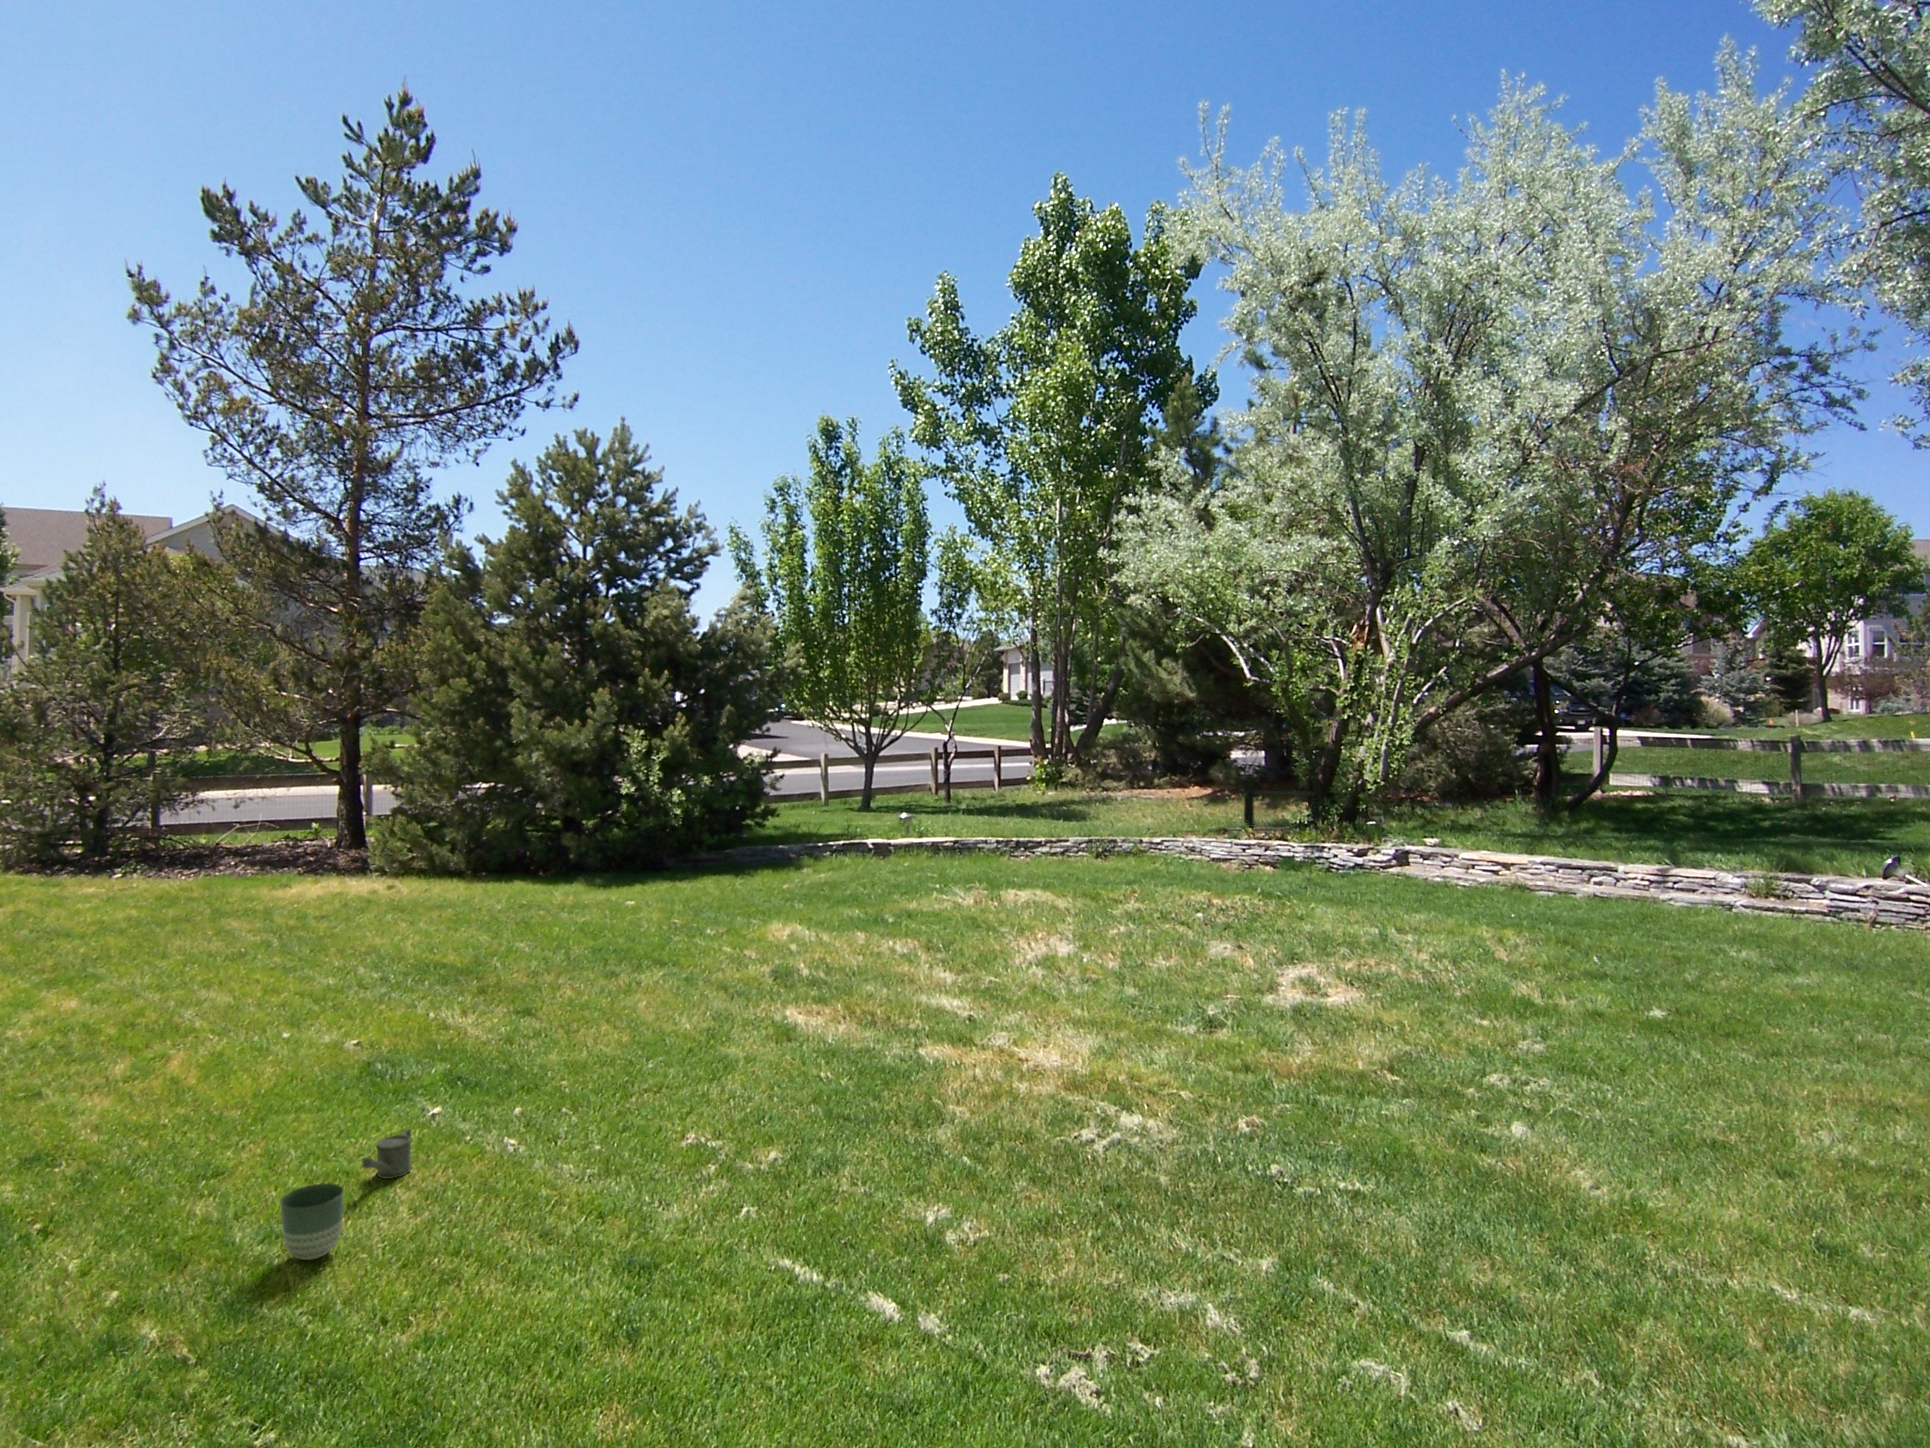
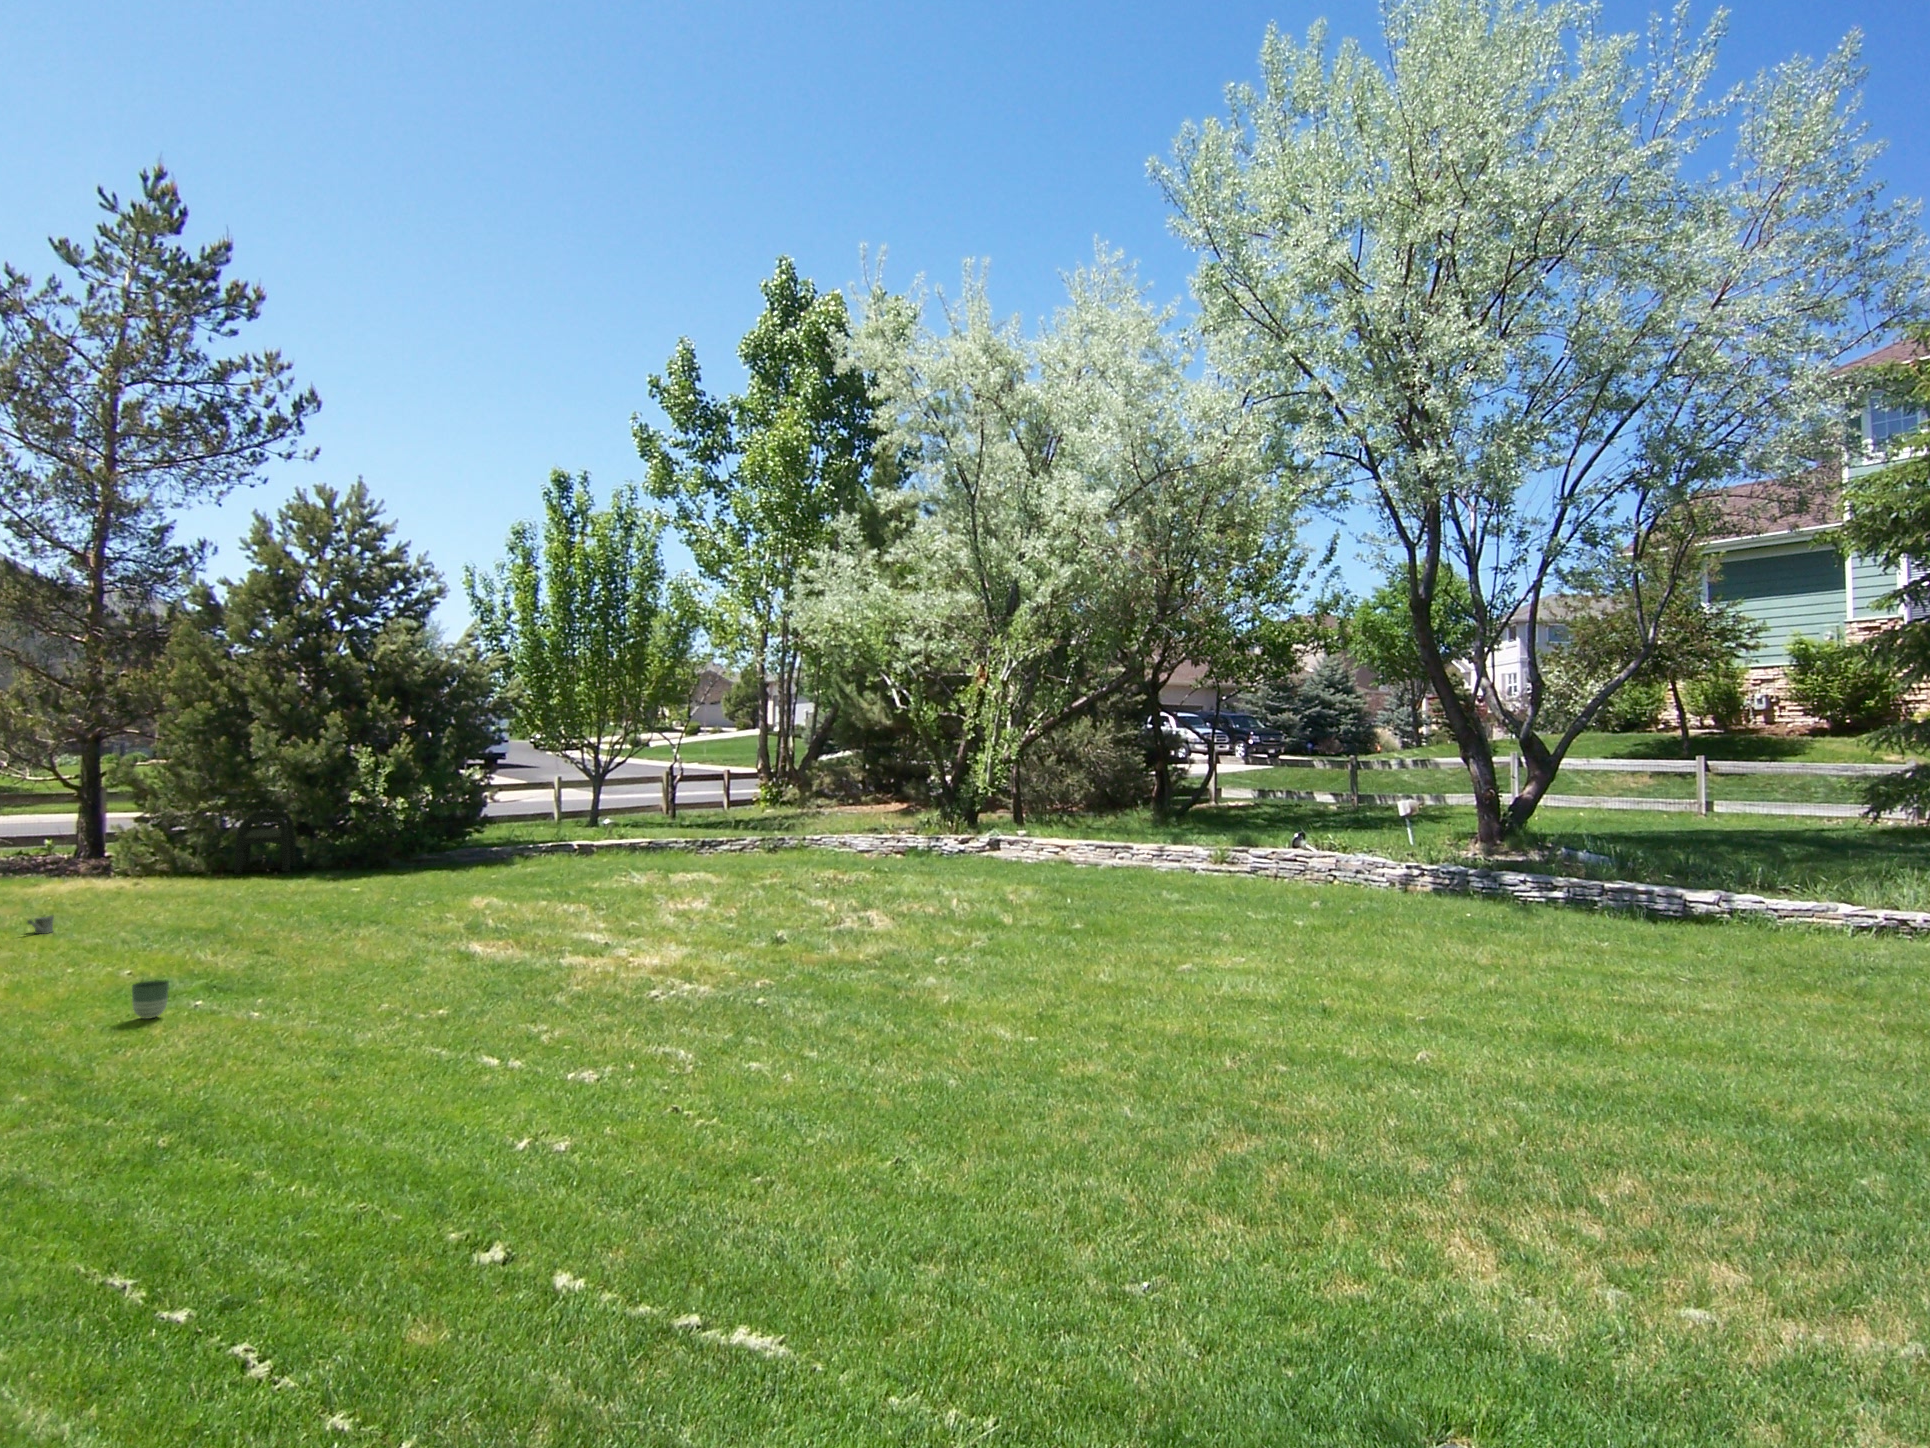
bench: present [1244,775,1321,828] -> present [234,811,295,874]
watering can: present [362,1129,412,1179] -> present [27,916,54,934]

